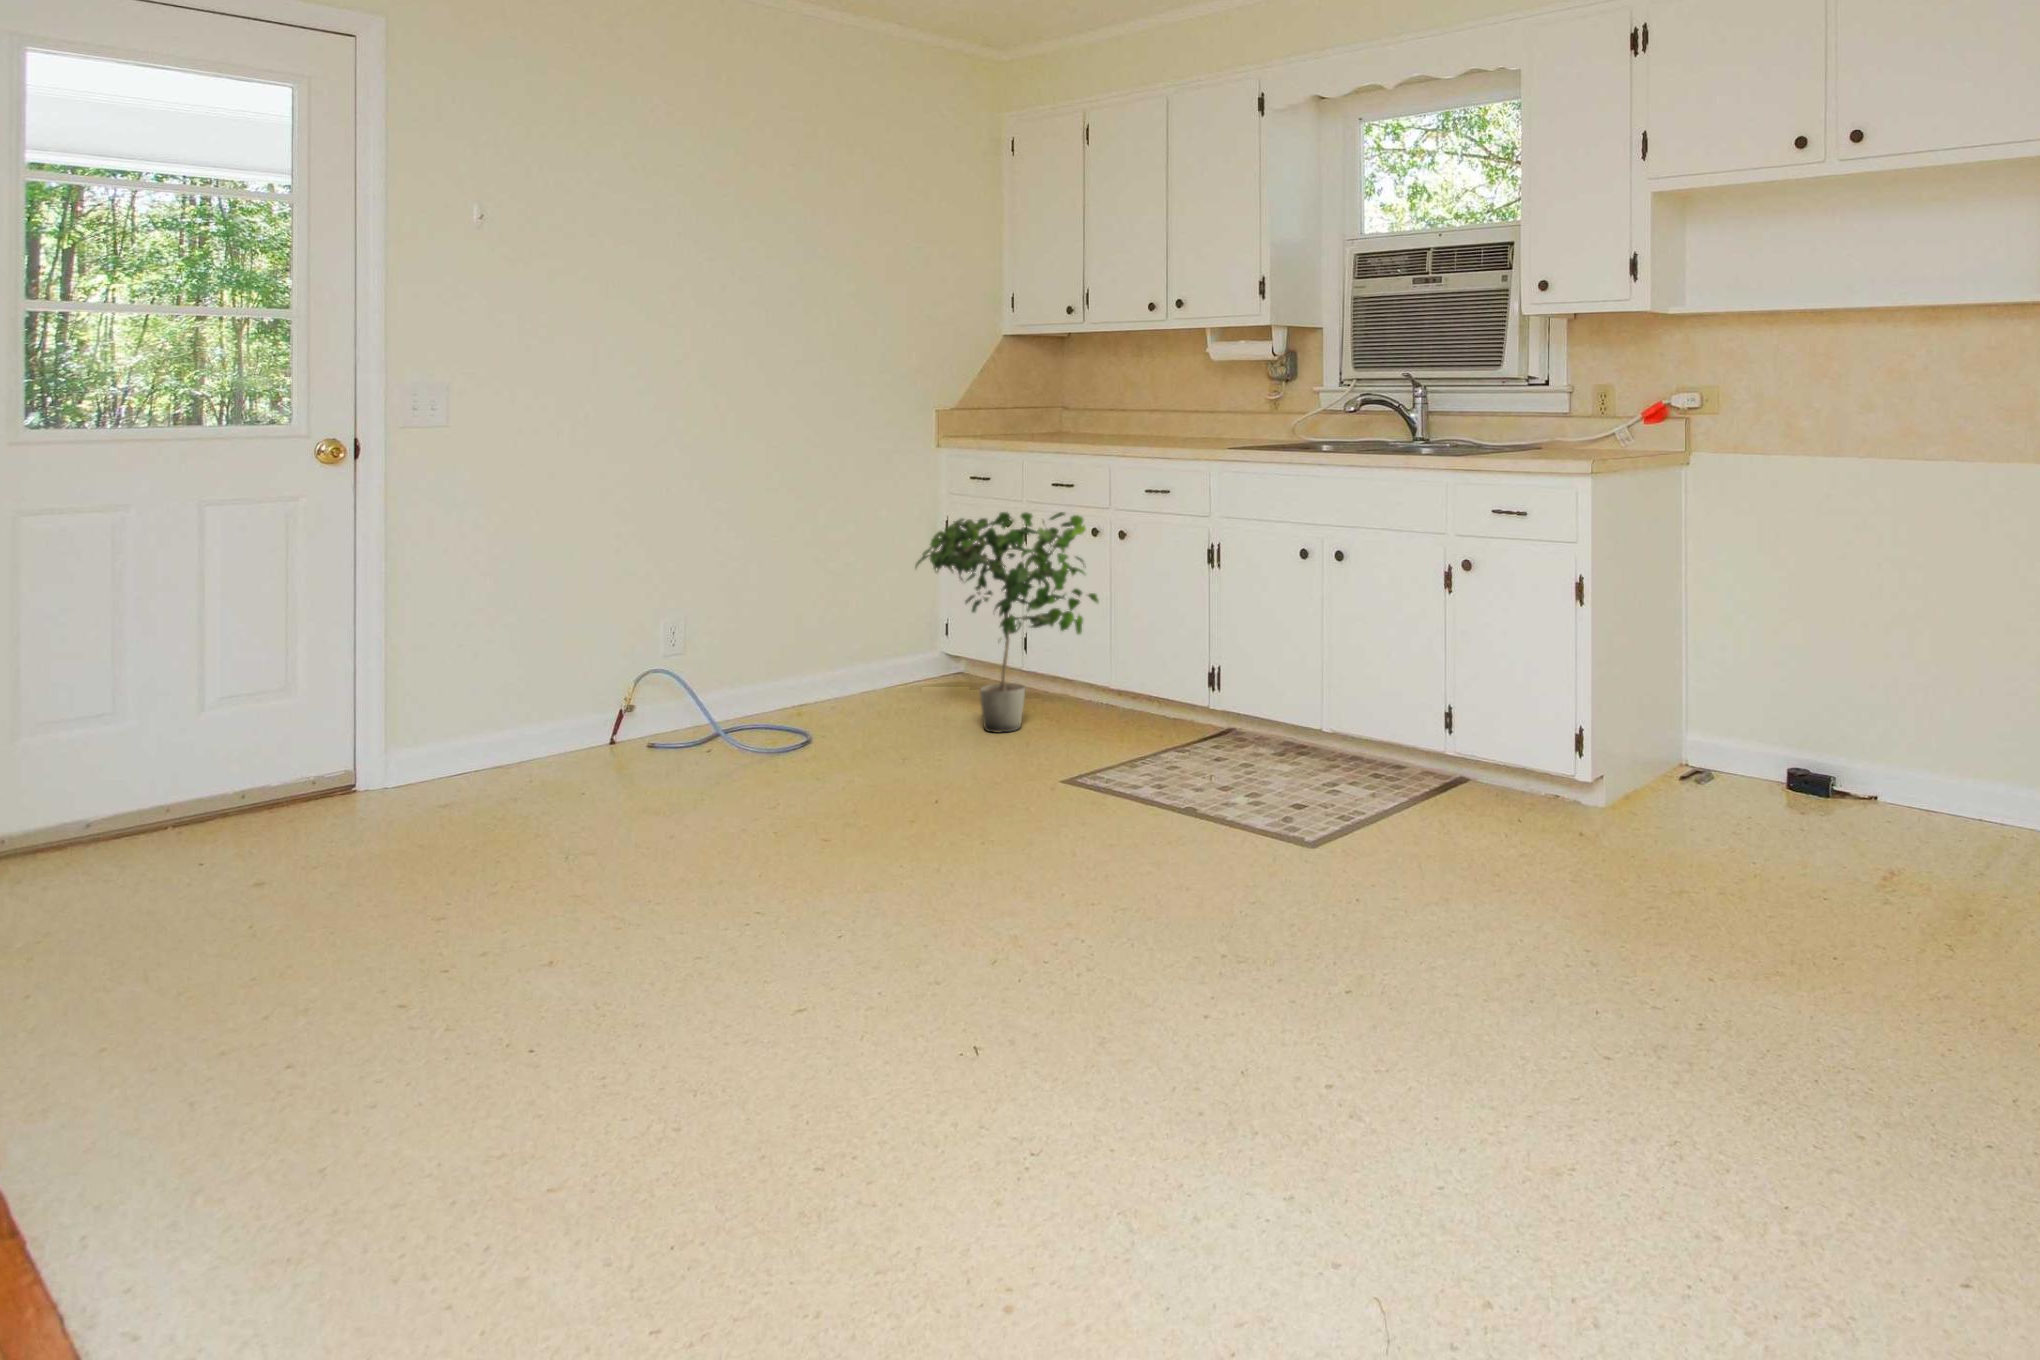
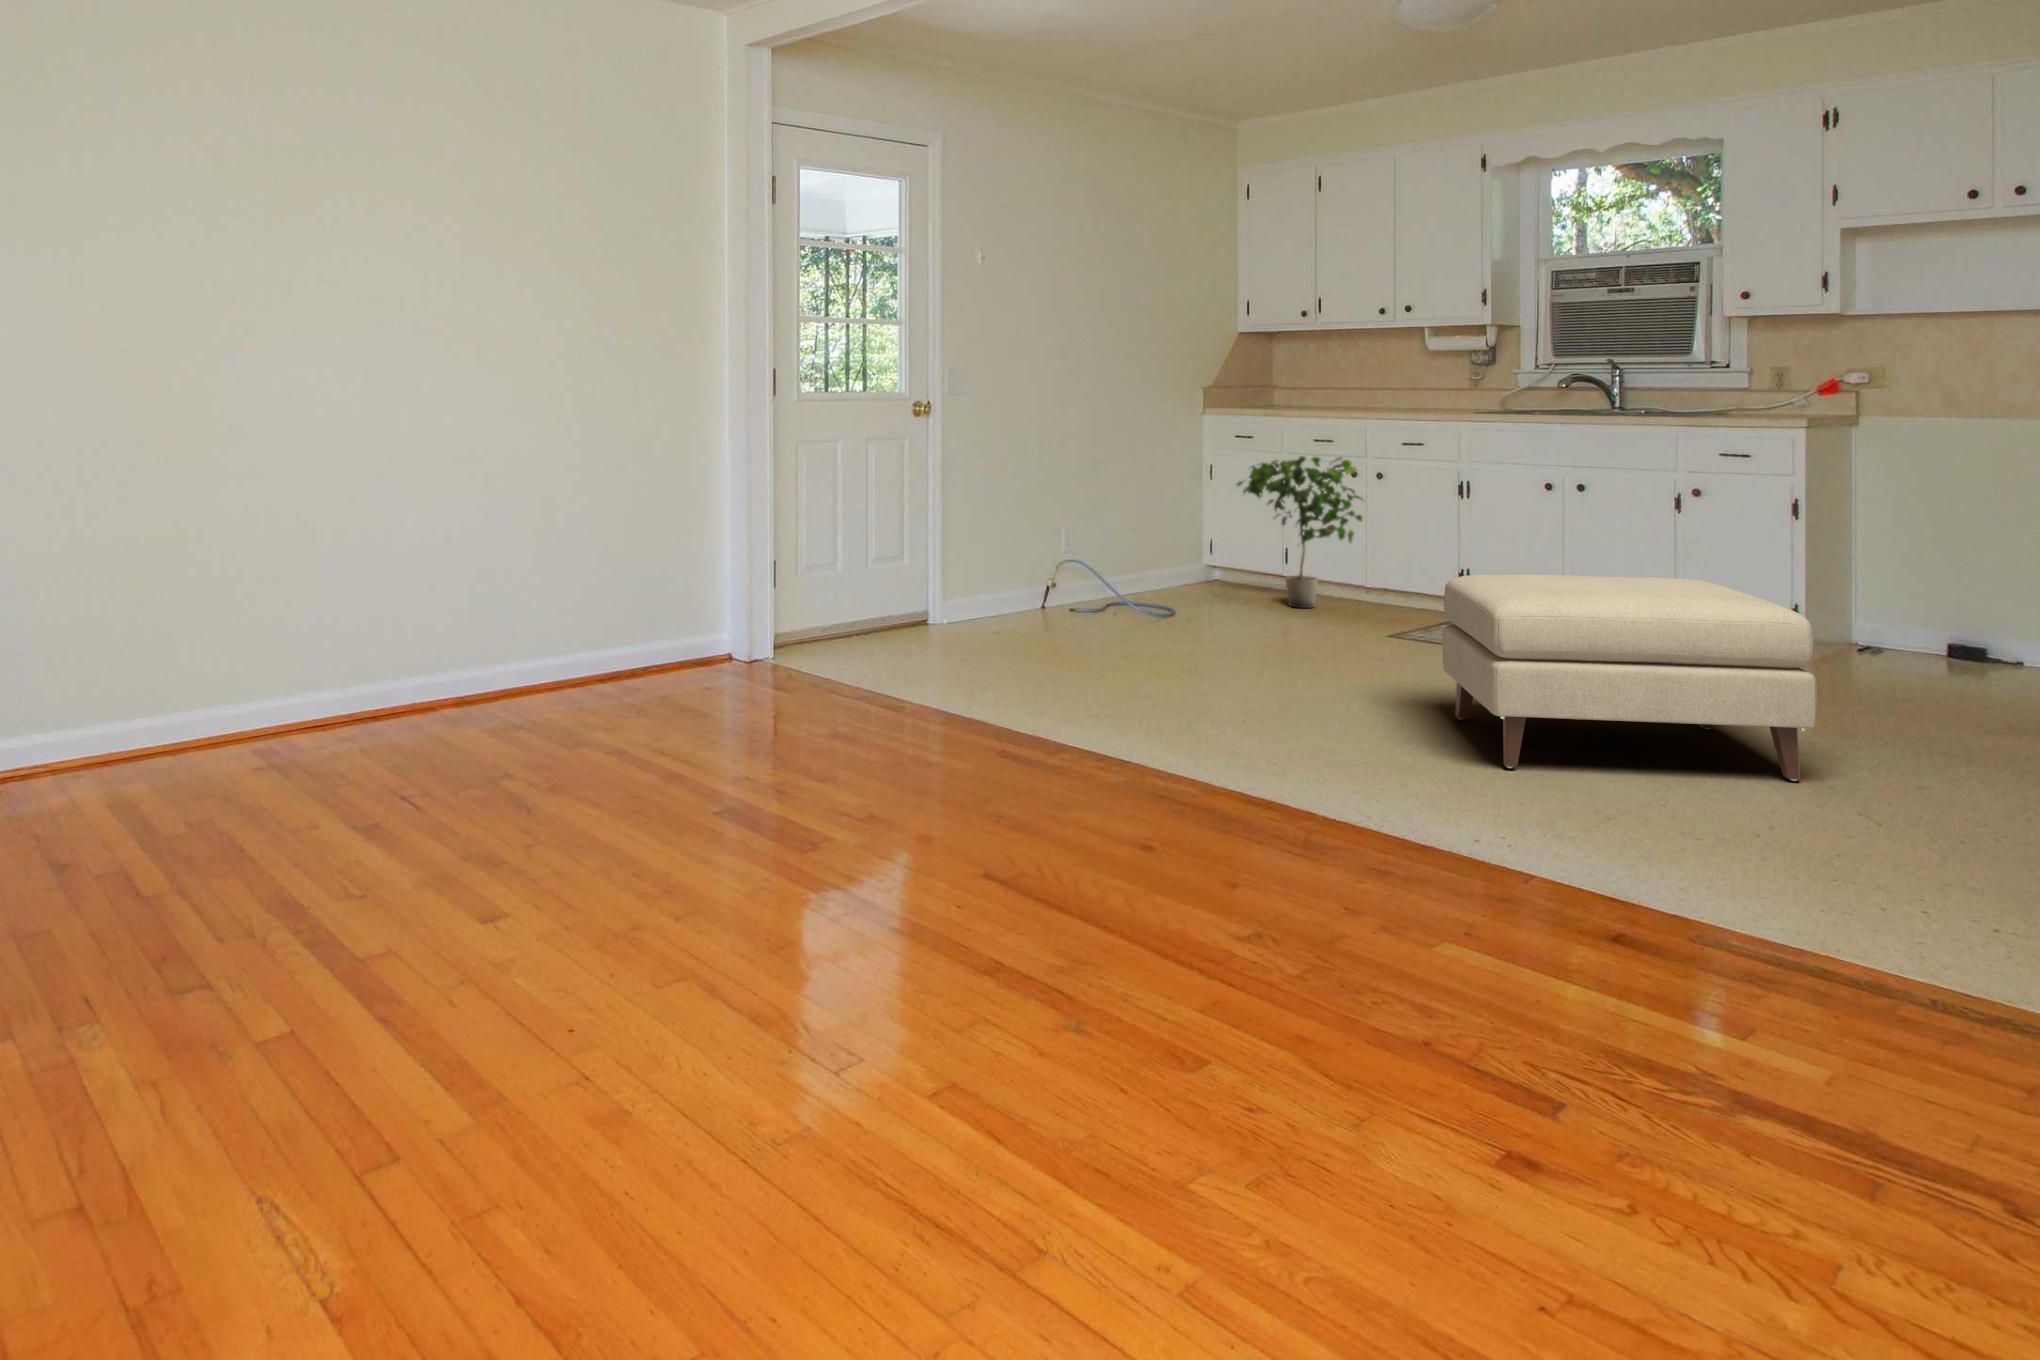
ottoman: none [816,734,1365,1127] -> present [1442,574,1817,781]

